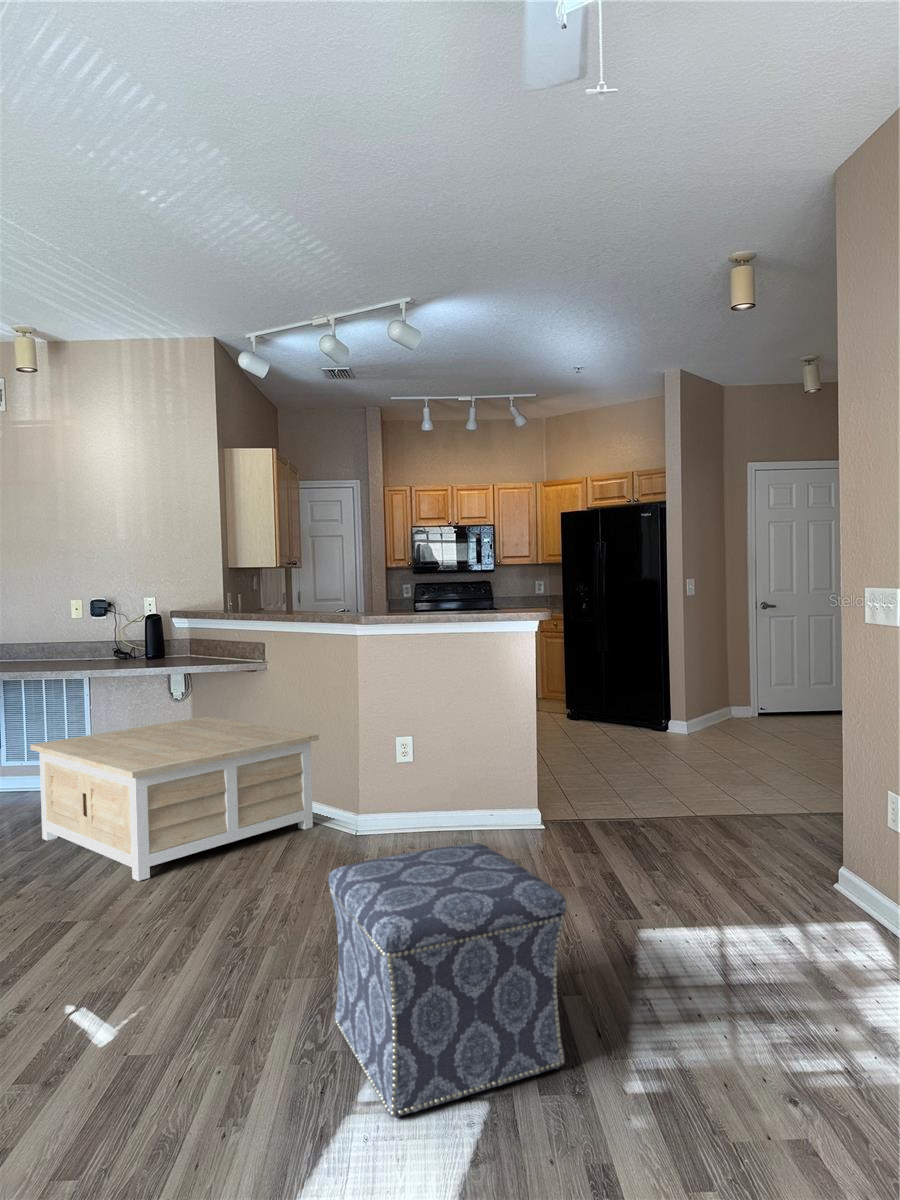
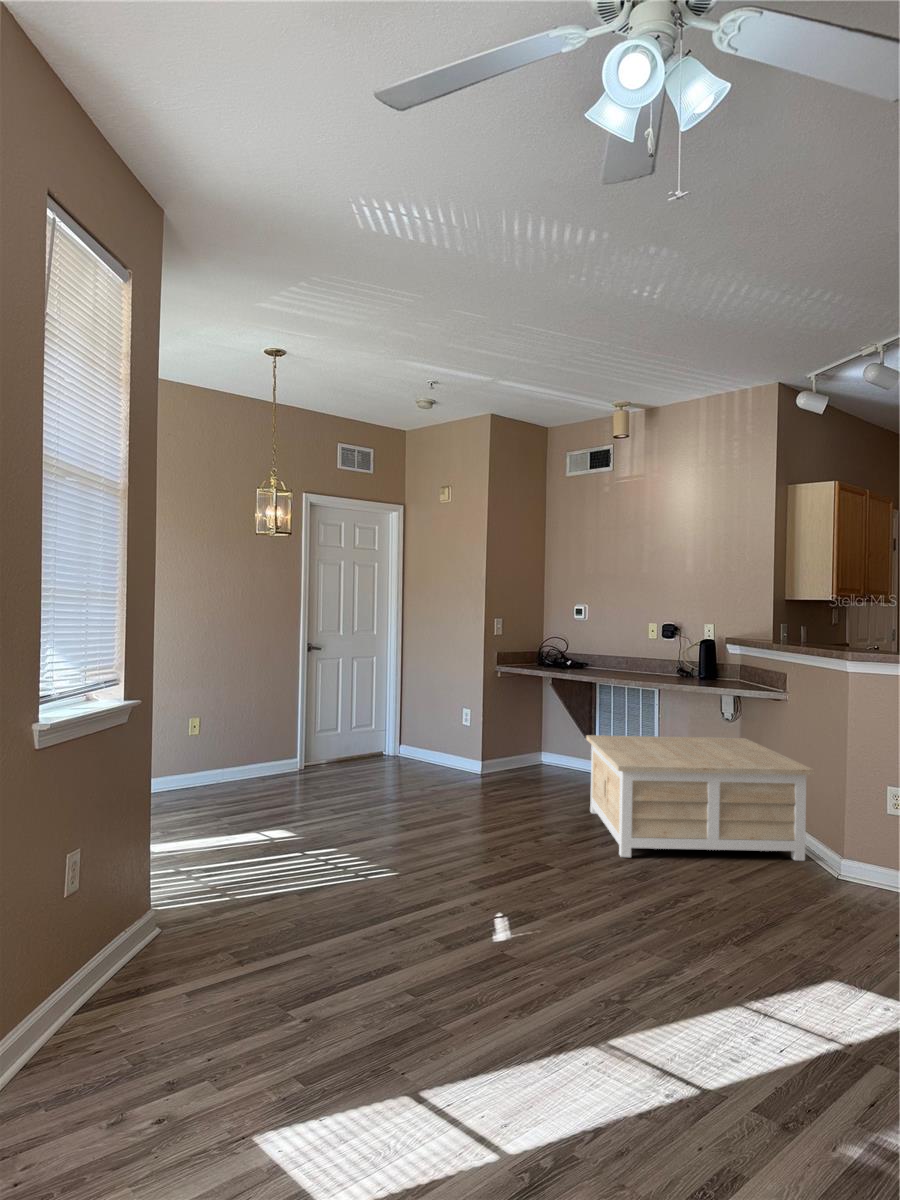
ottoman: present [328,843,567,1118] -> none [615,862,808,1106]

